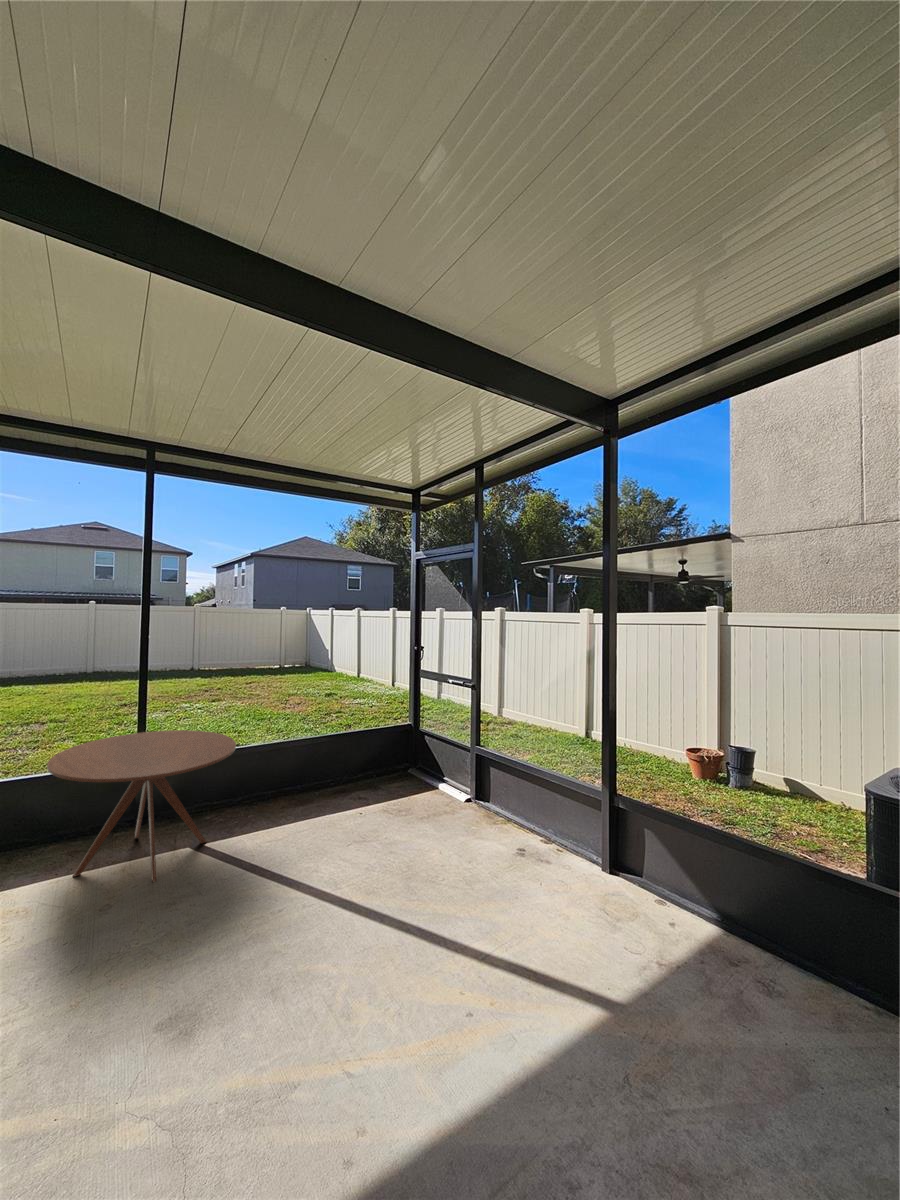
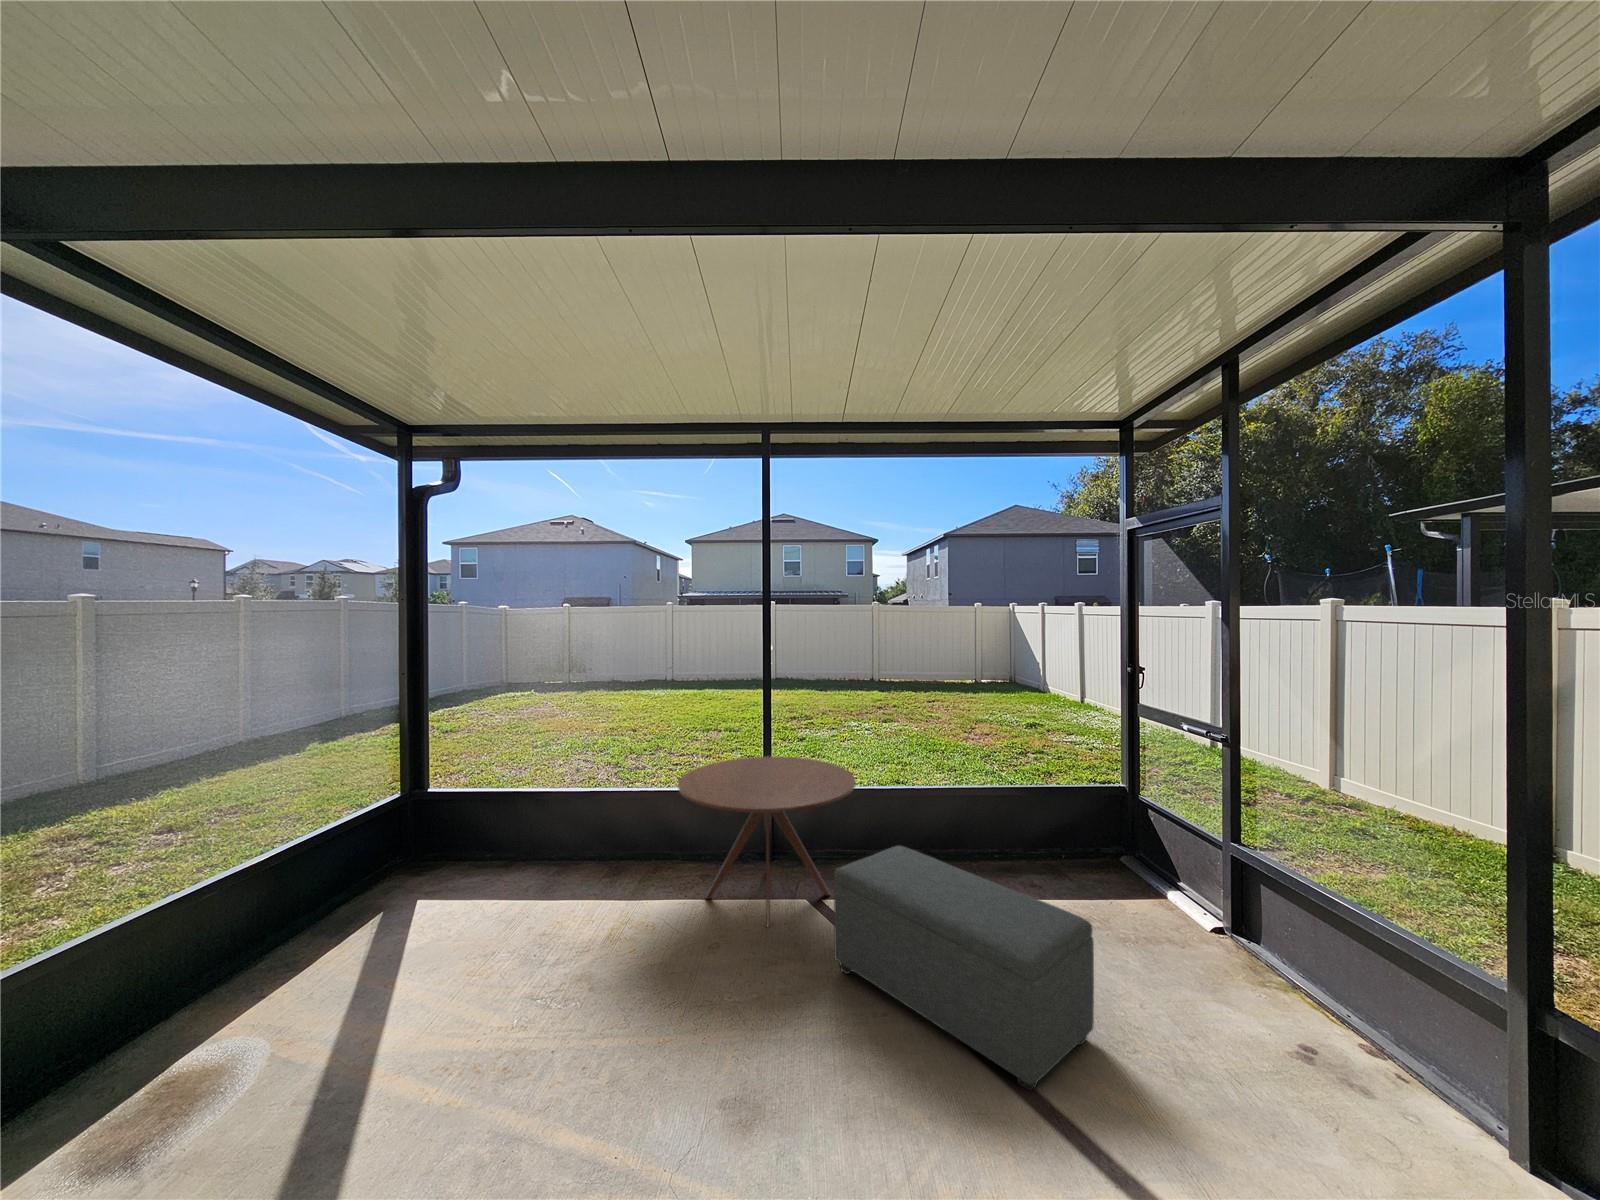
ottoman: none [232,784,427,925] -> present [834,846,1094,1091]

